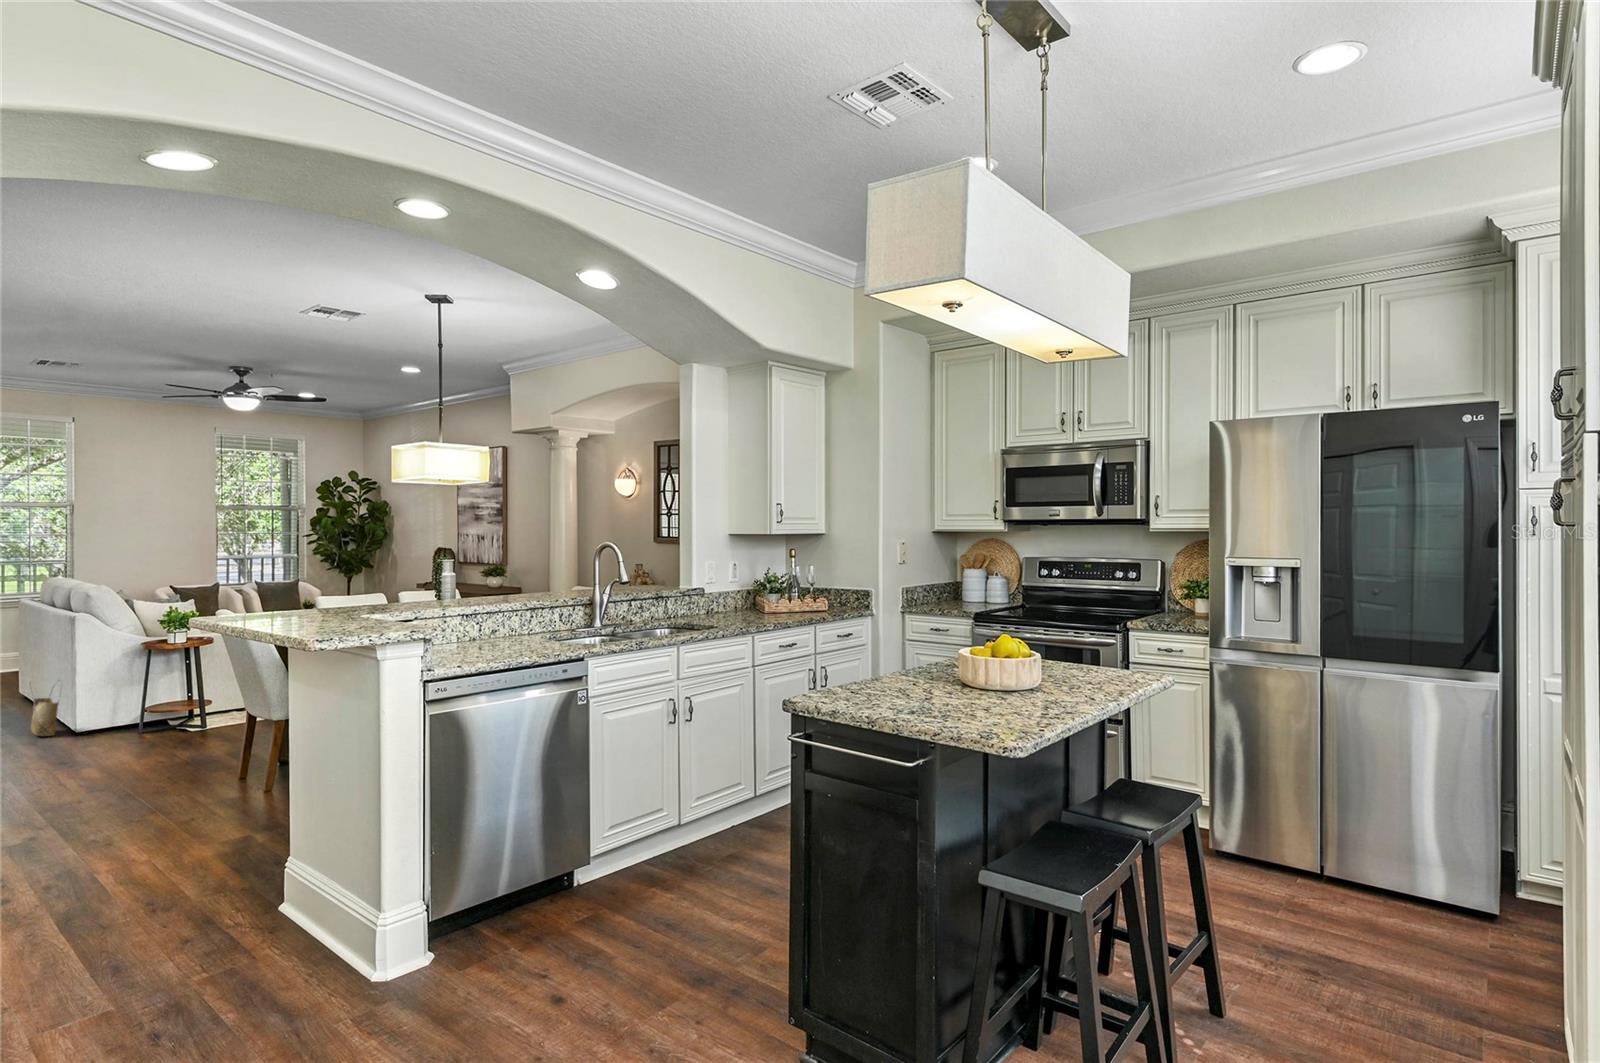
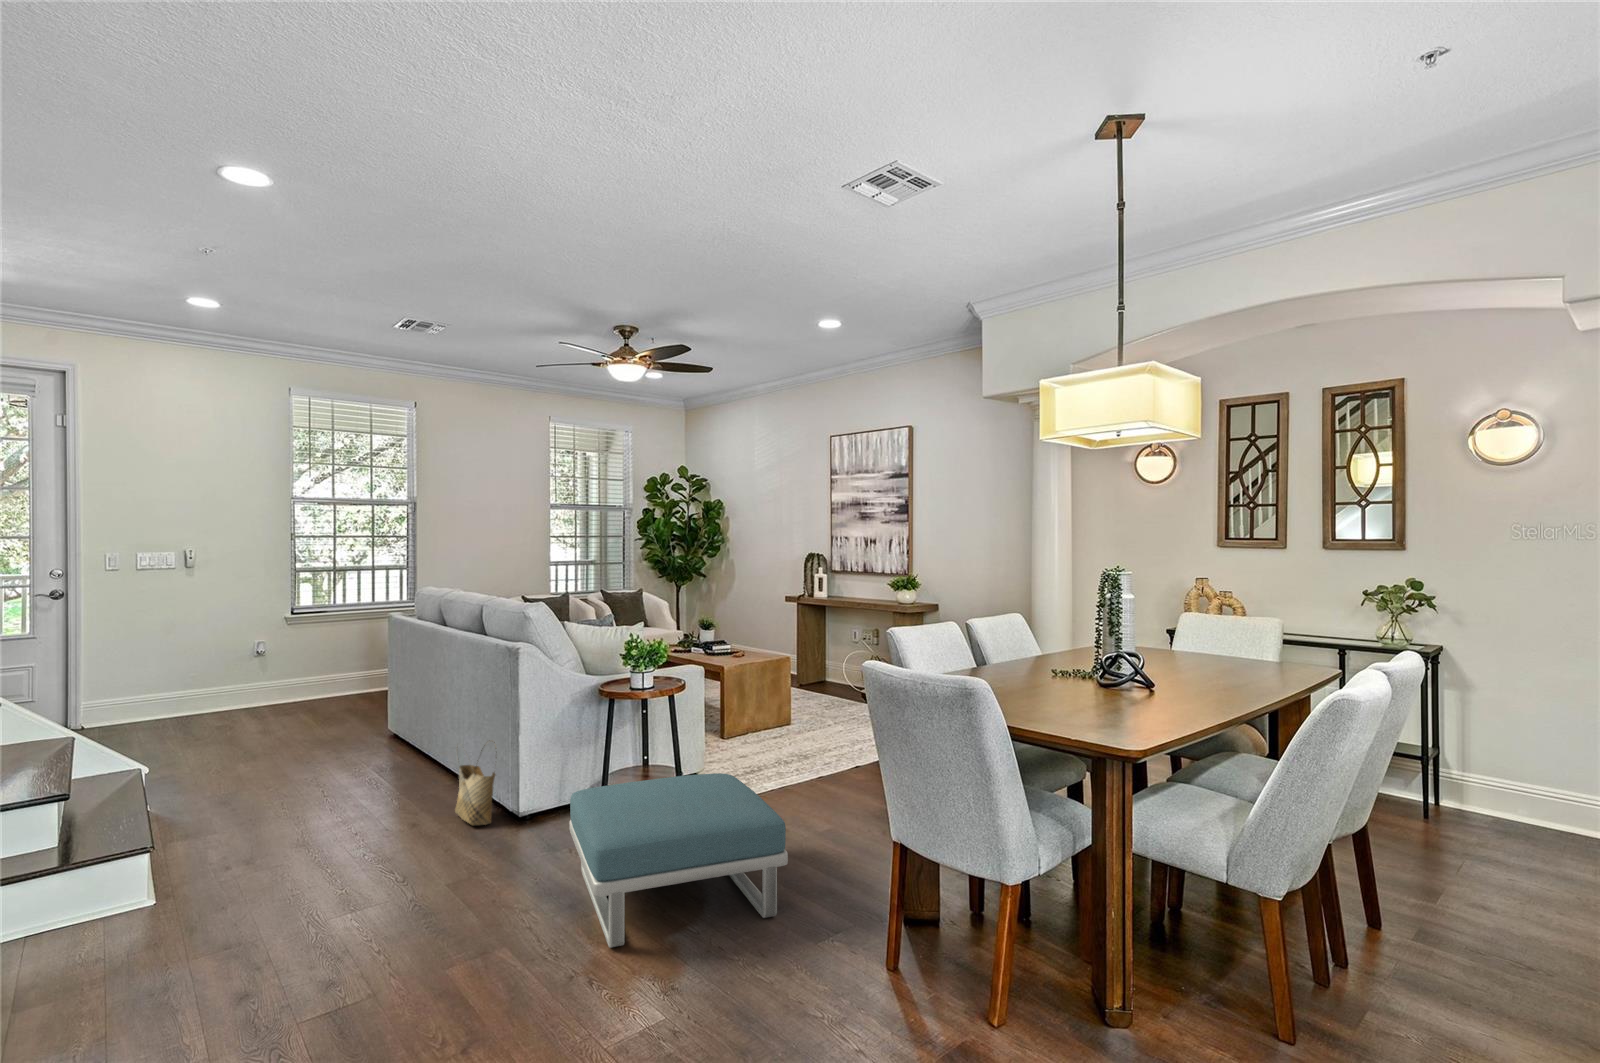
footstool: none [61,692,214,780] -> present [569,773,788,948]

